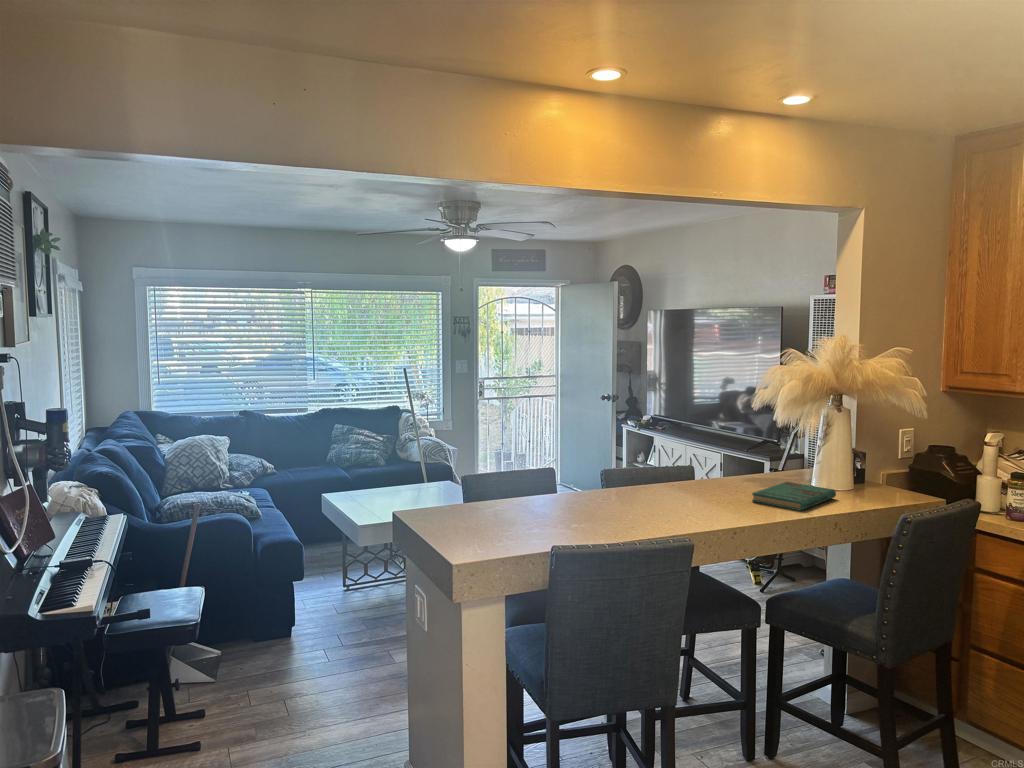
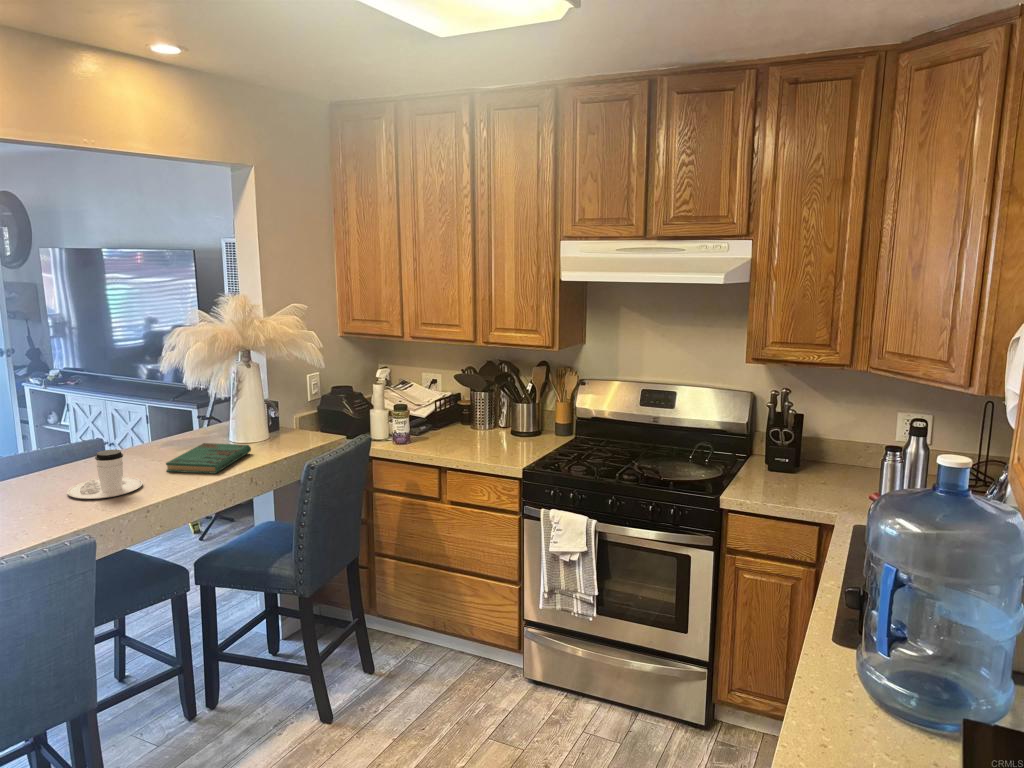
coffee cup: none [668,470,732,514] -> present [67,449,143,499]

